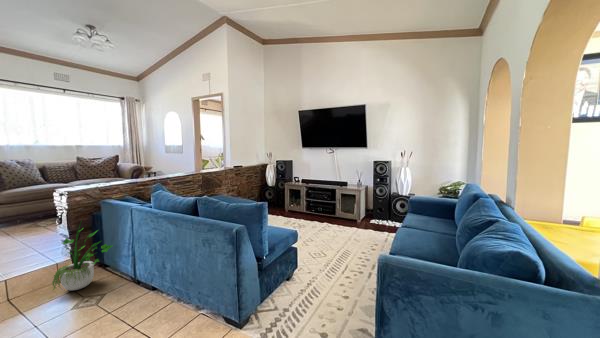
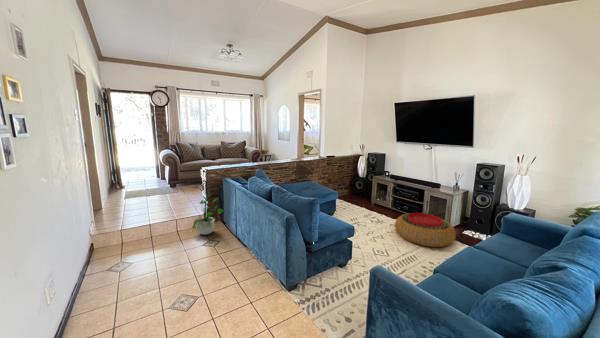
pouf: none [319,211,372,240] -> present [395,213,456,247]

